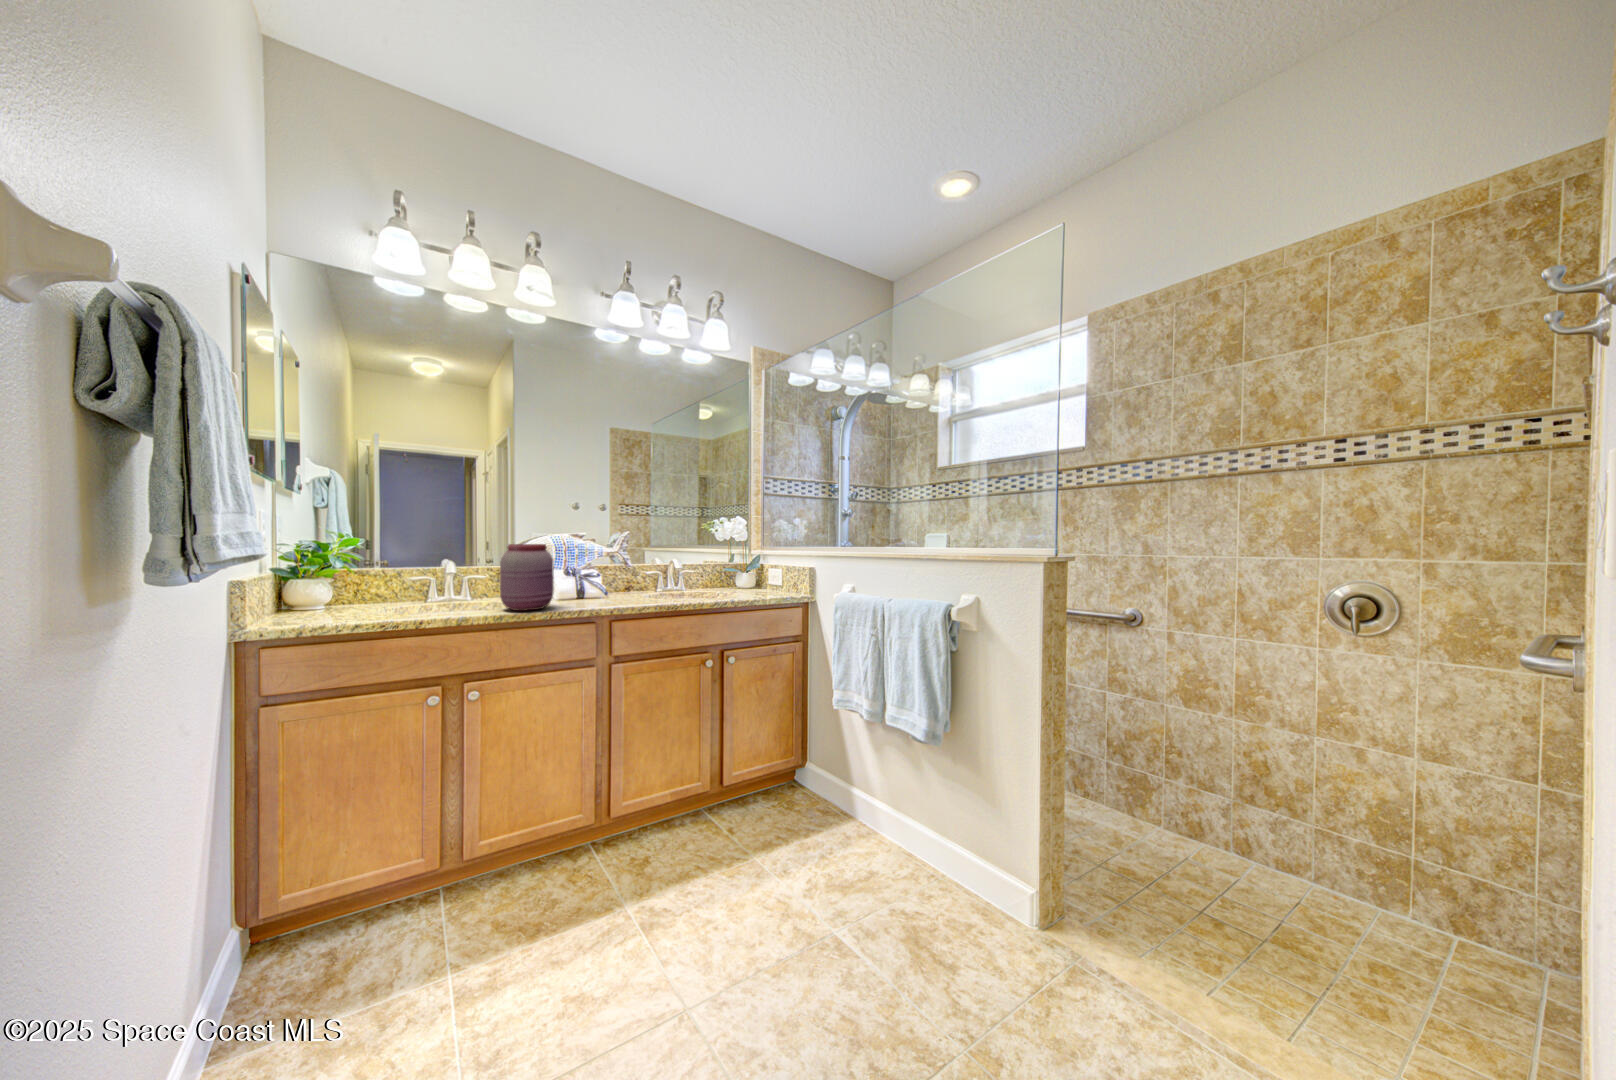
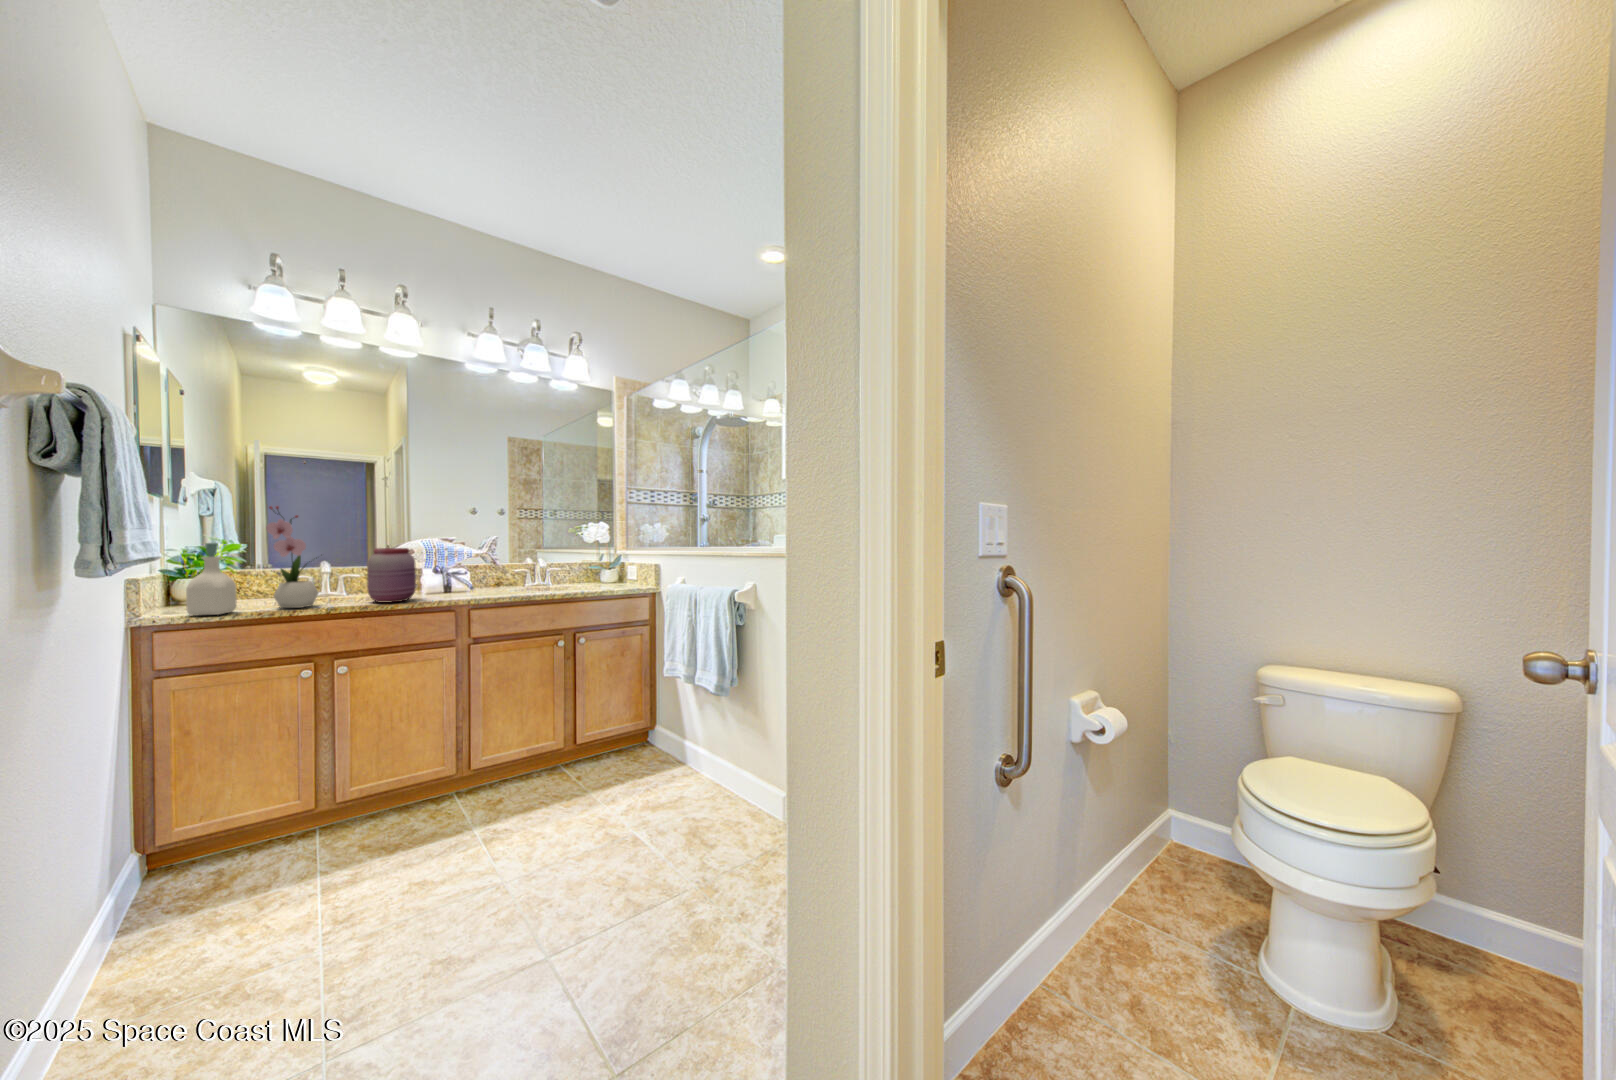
flower arrangement: none [388,490,452,617] -> present [266,506,318,608]
soap bottle: none [296,535,354,626] -> present [186,543,237,616]

